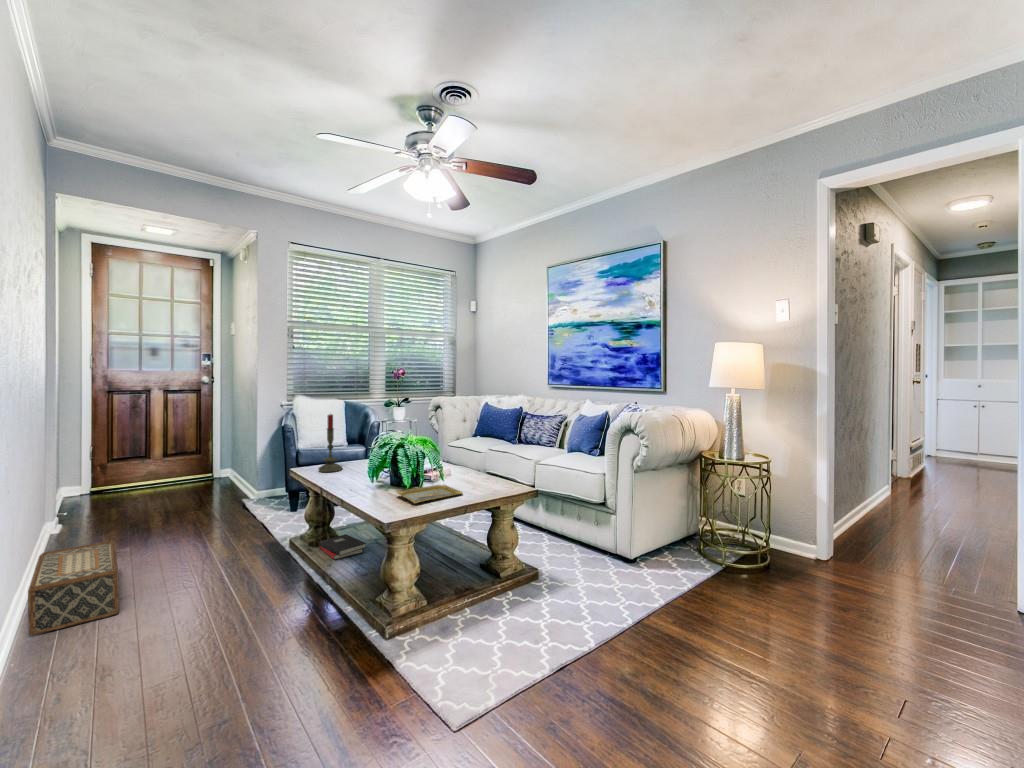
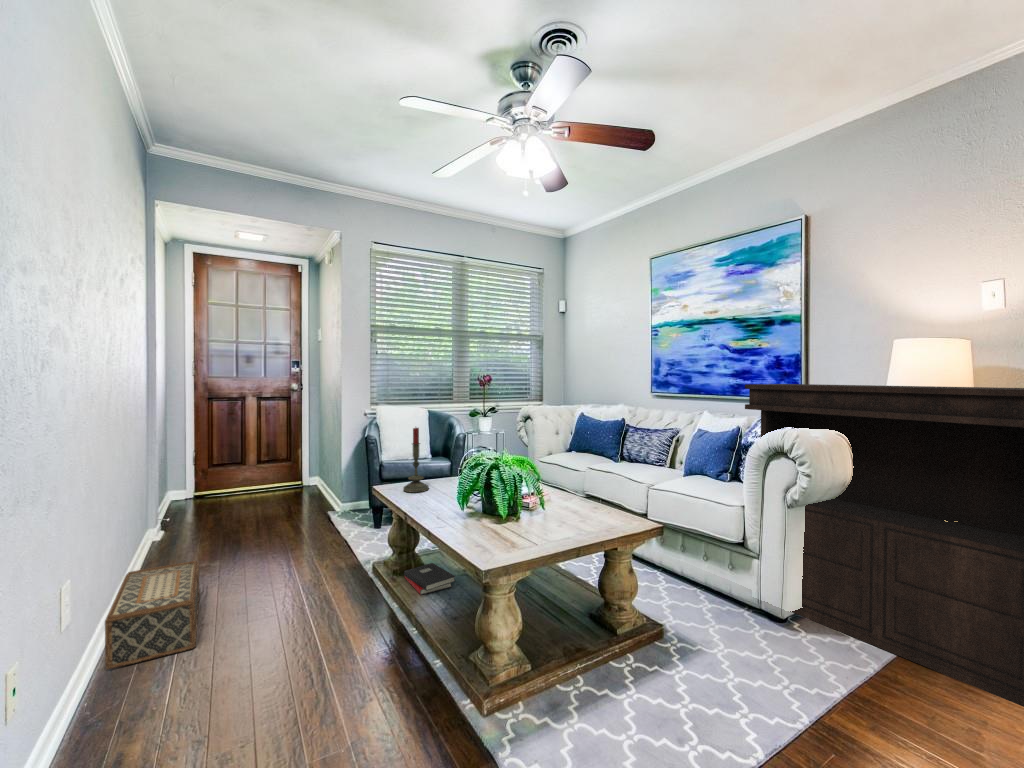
console table: none [609,376,832,608] -> present [745,384,1024,707]
tray: present [397,485,462,503] -> none [491,516,571,542]

